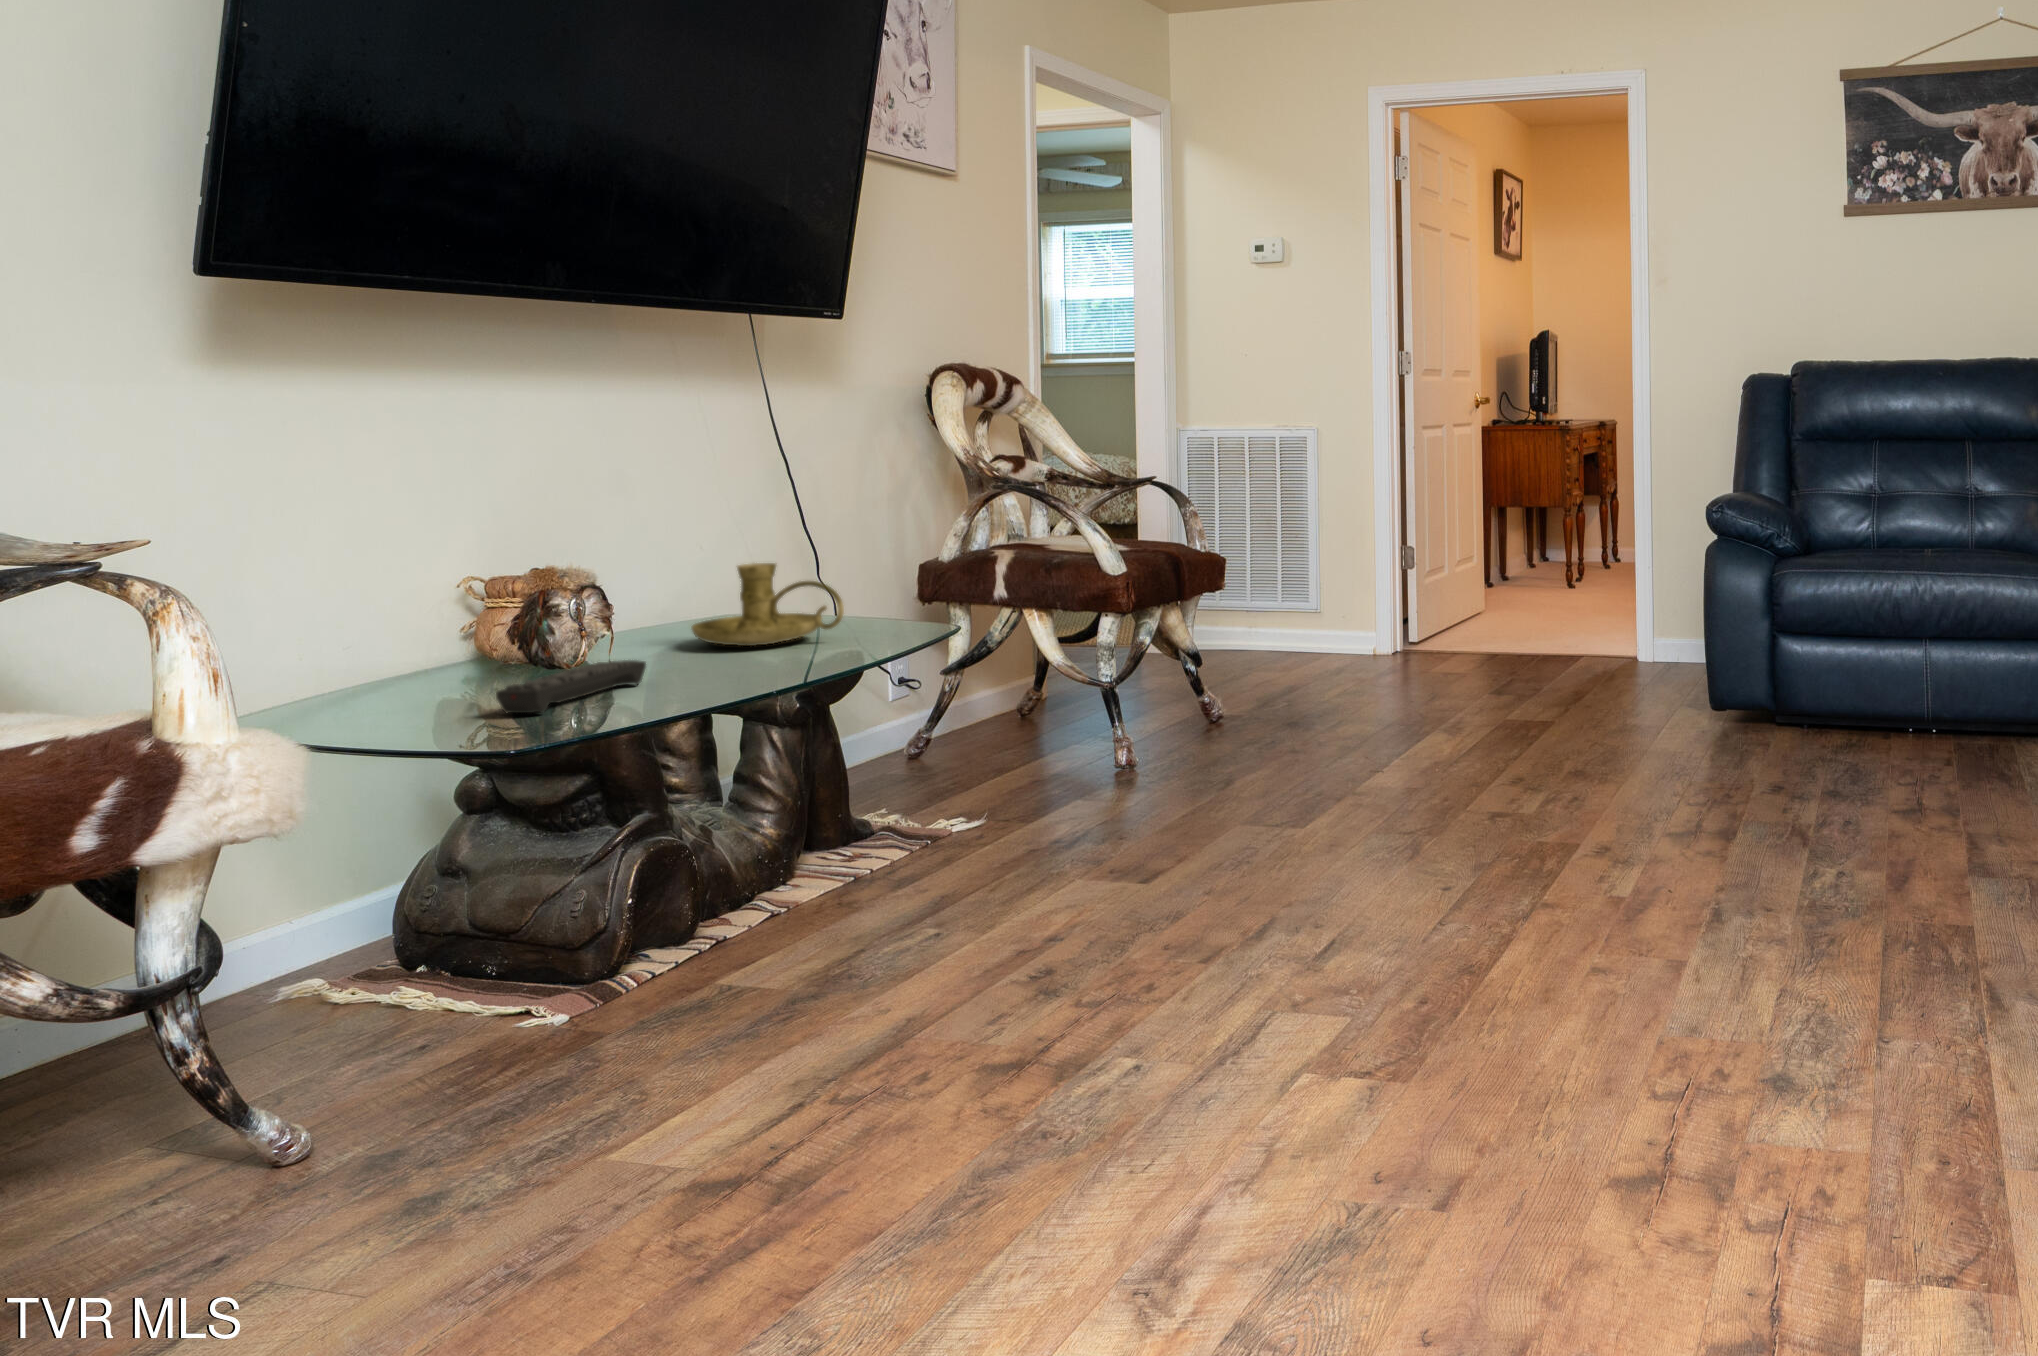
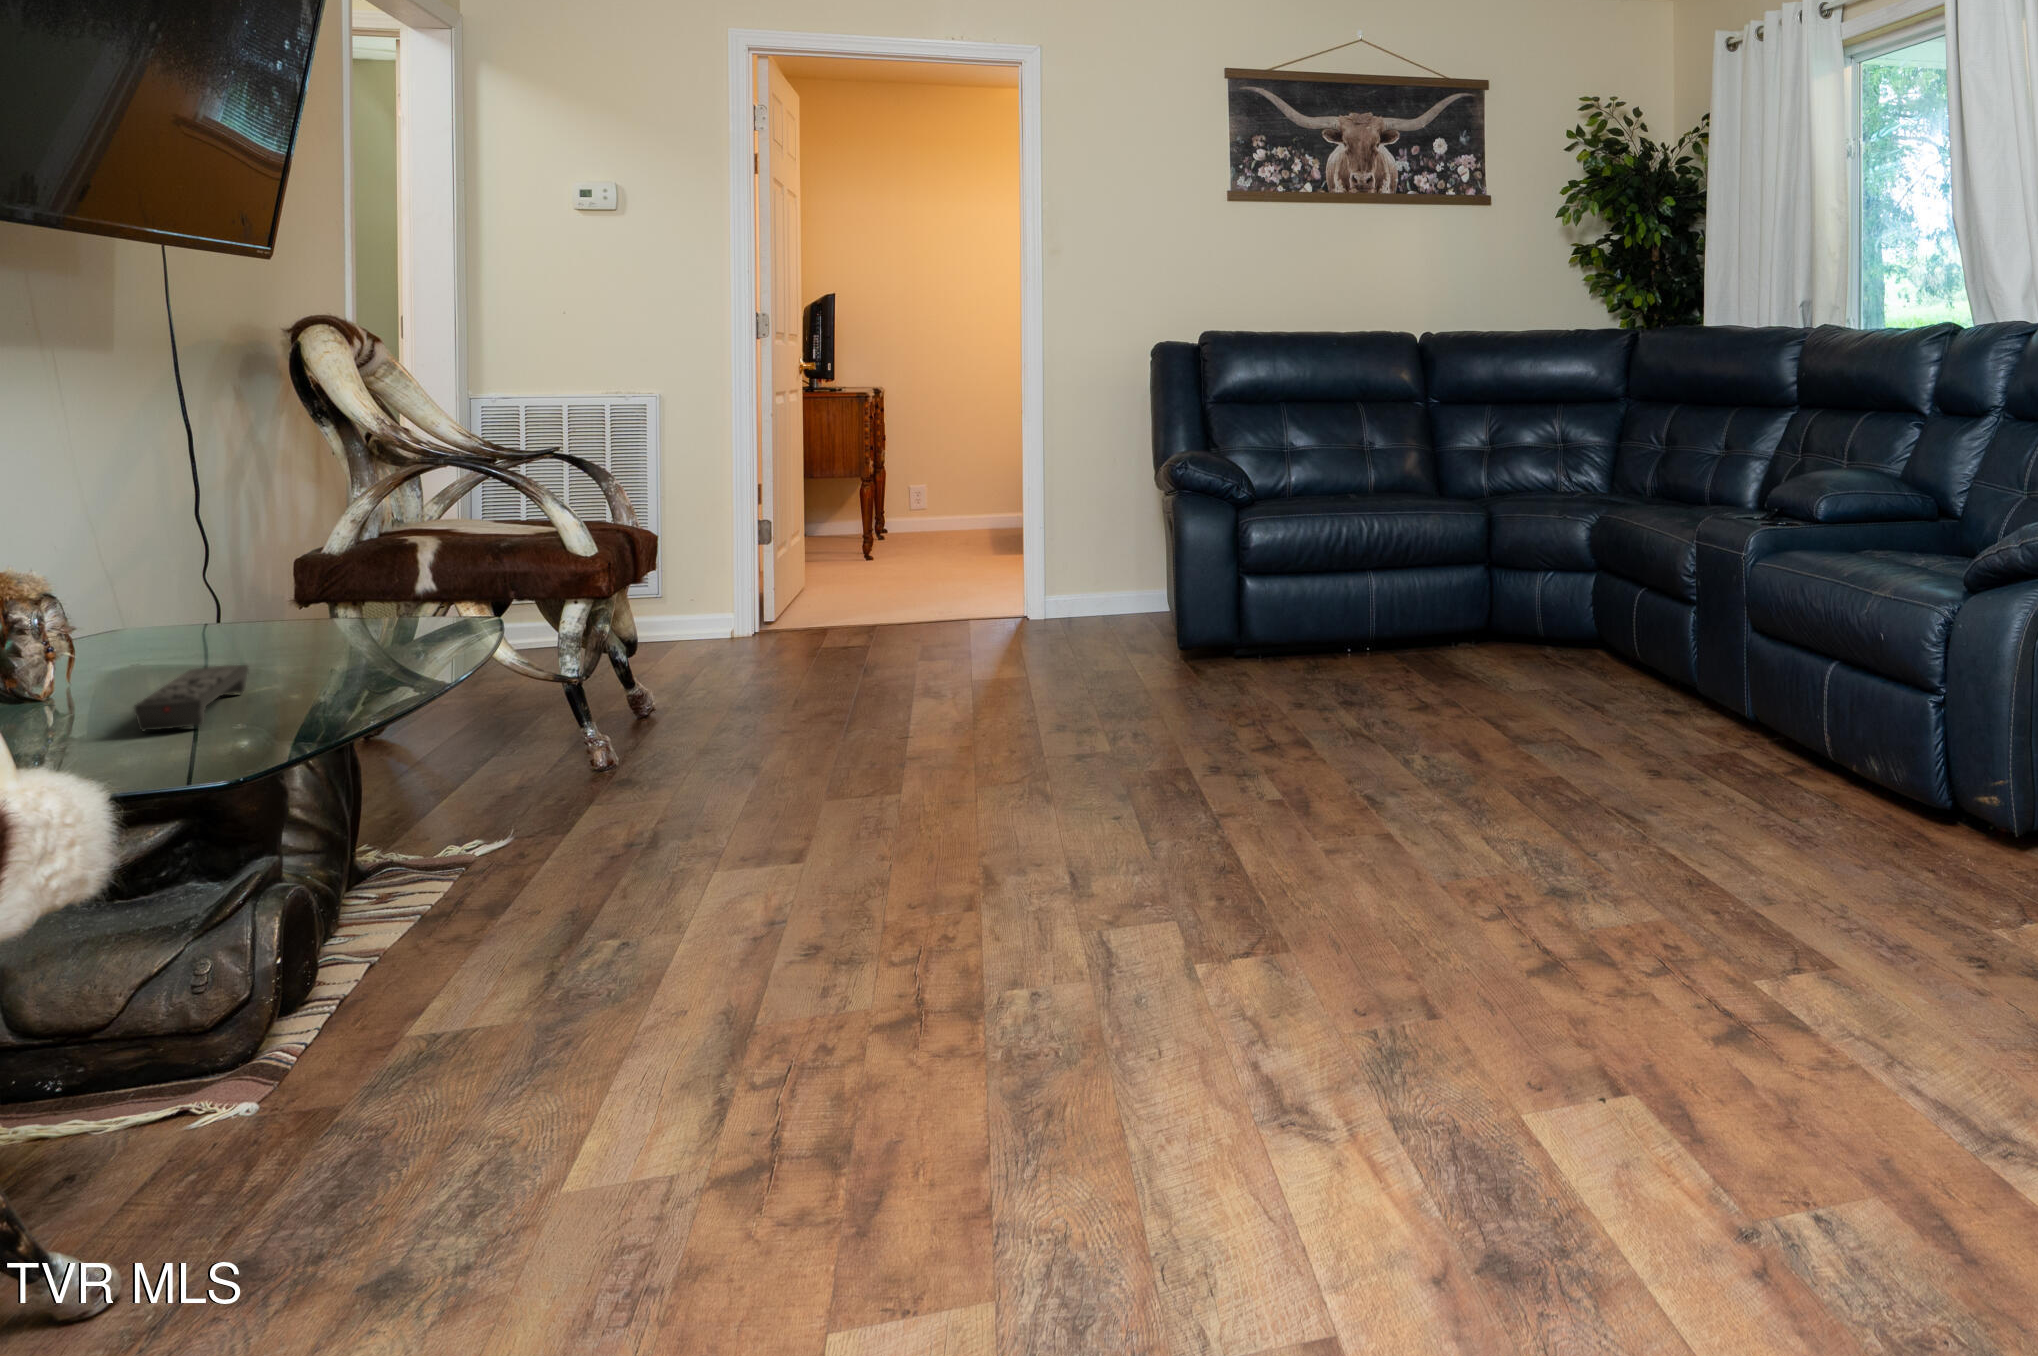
candle holder: present [692,563,844,646] -> none [180,551,397,650]

